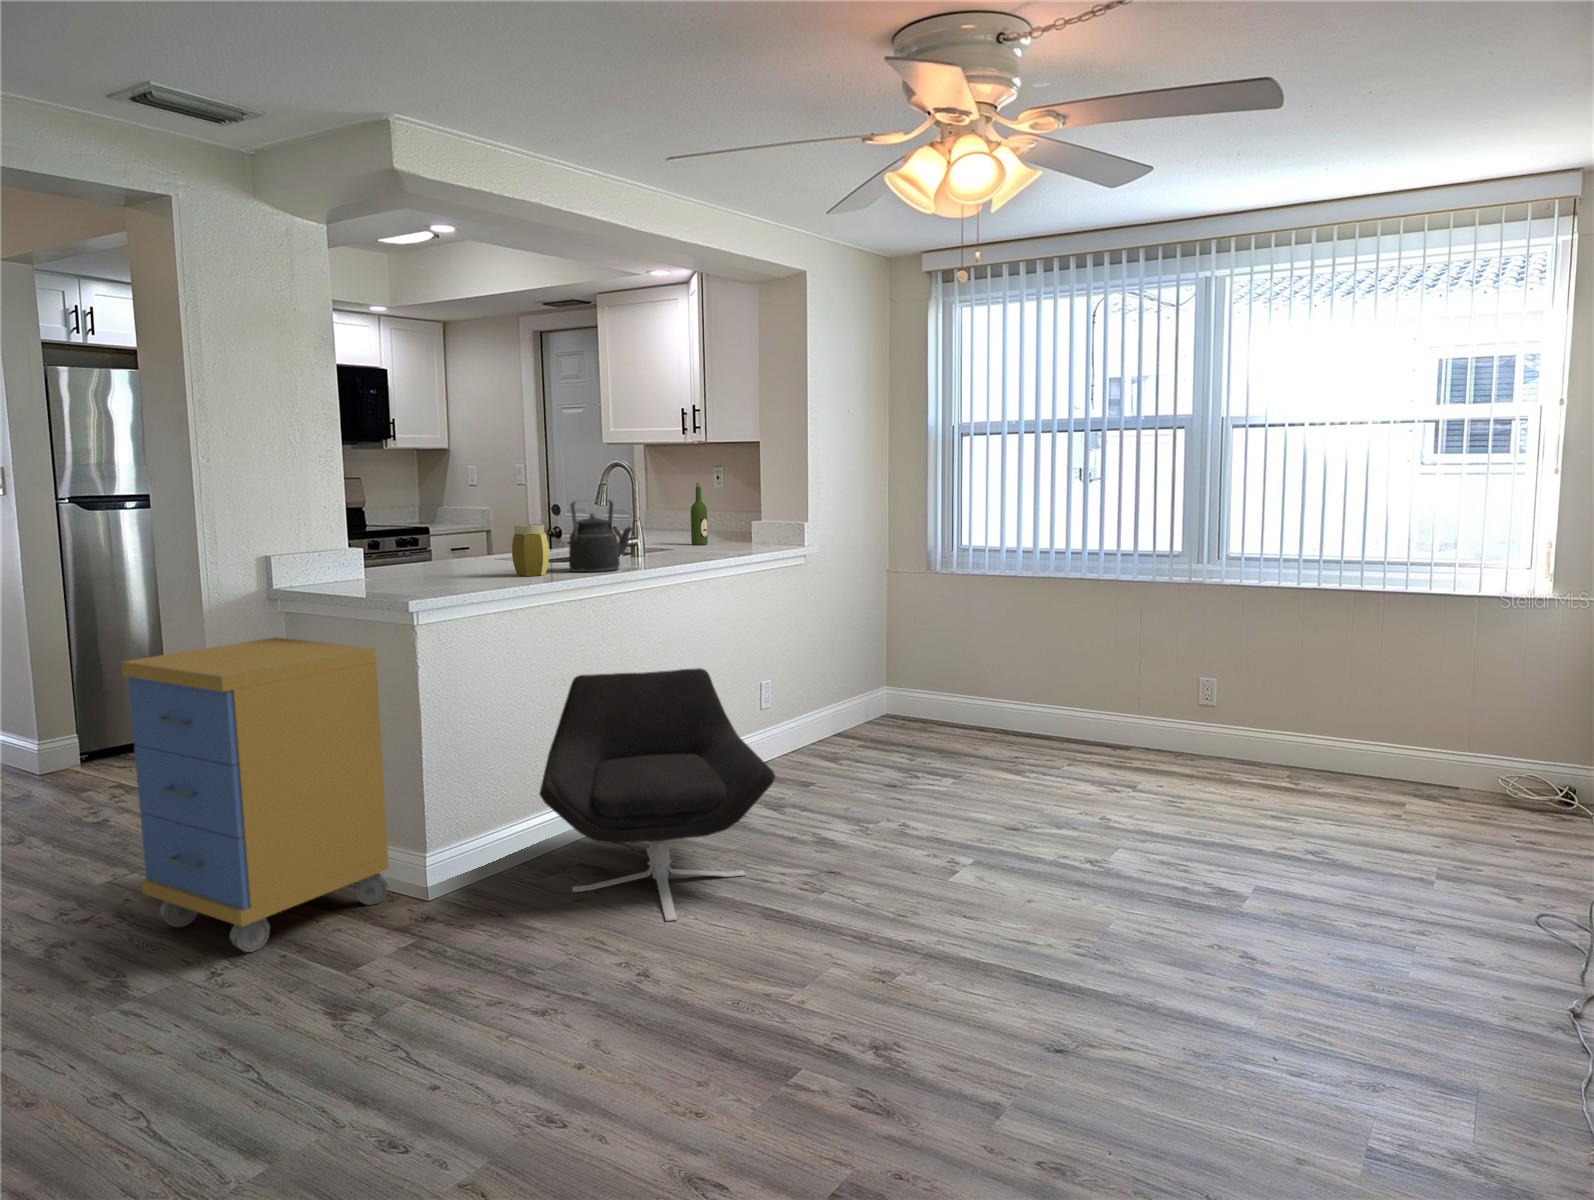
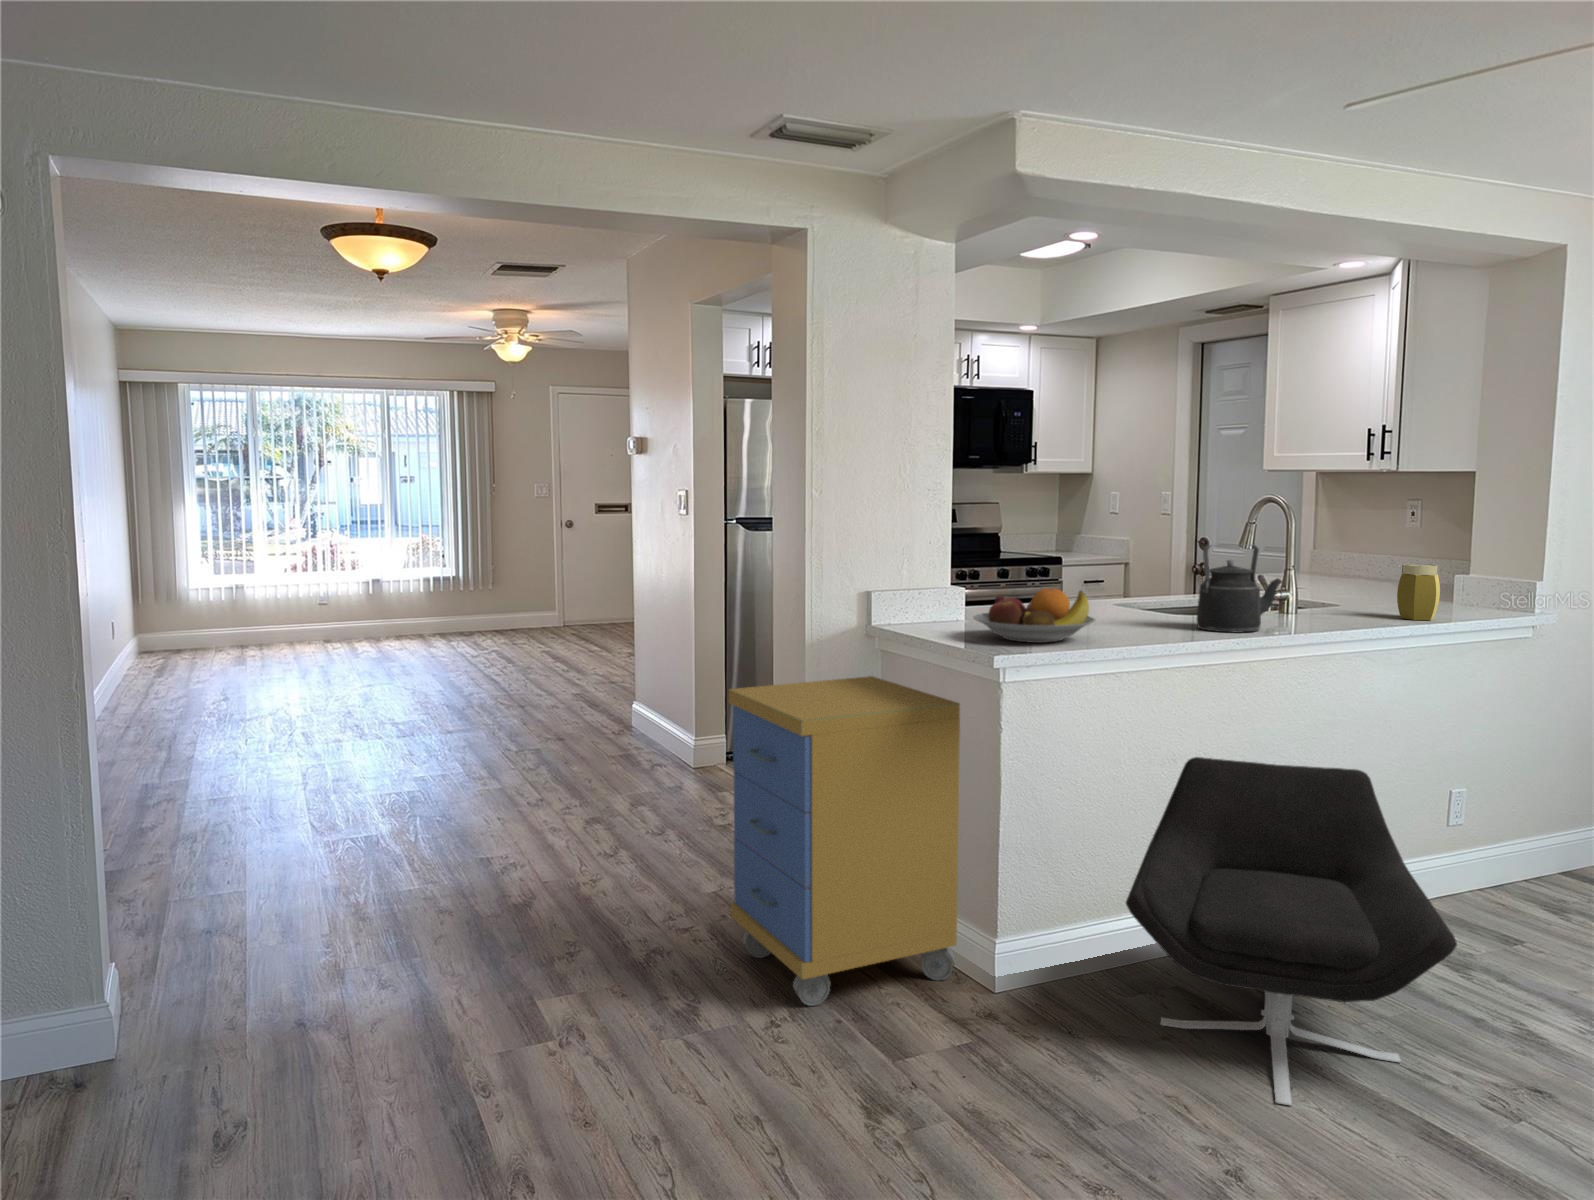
wine bottle: present [691,483,708,545] -> none [1367,522,1392,600]
jar: present [512,524,549,576] -> present [1397,564,1440,620]
fruit bowl: none [377,542,489,590] -> present [973,588,1095,643]

